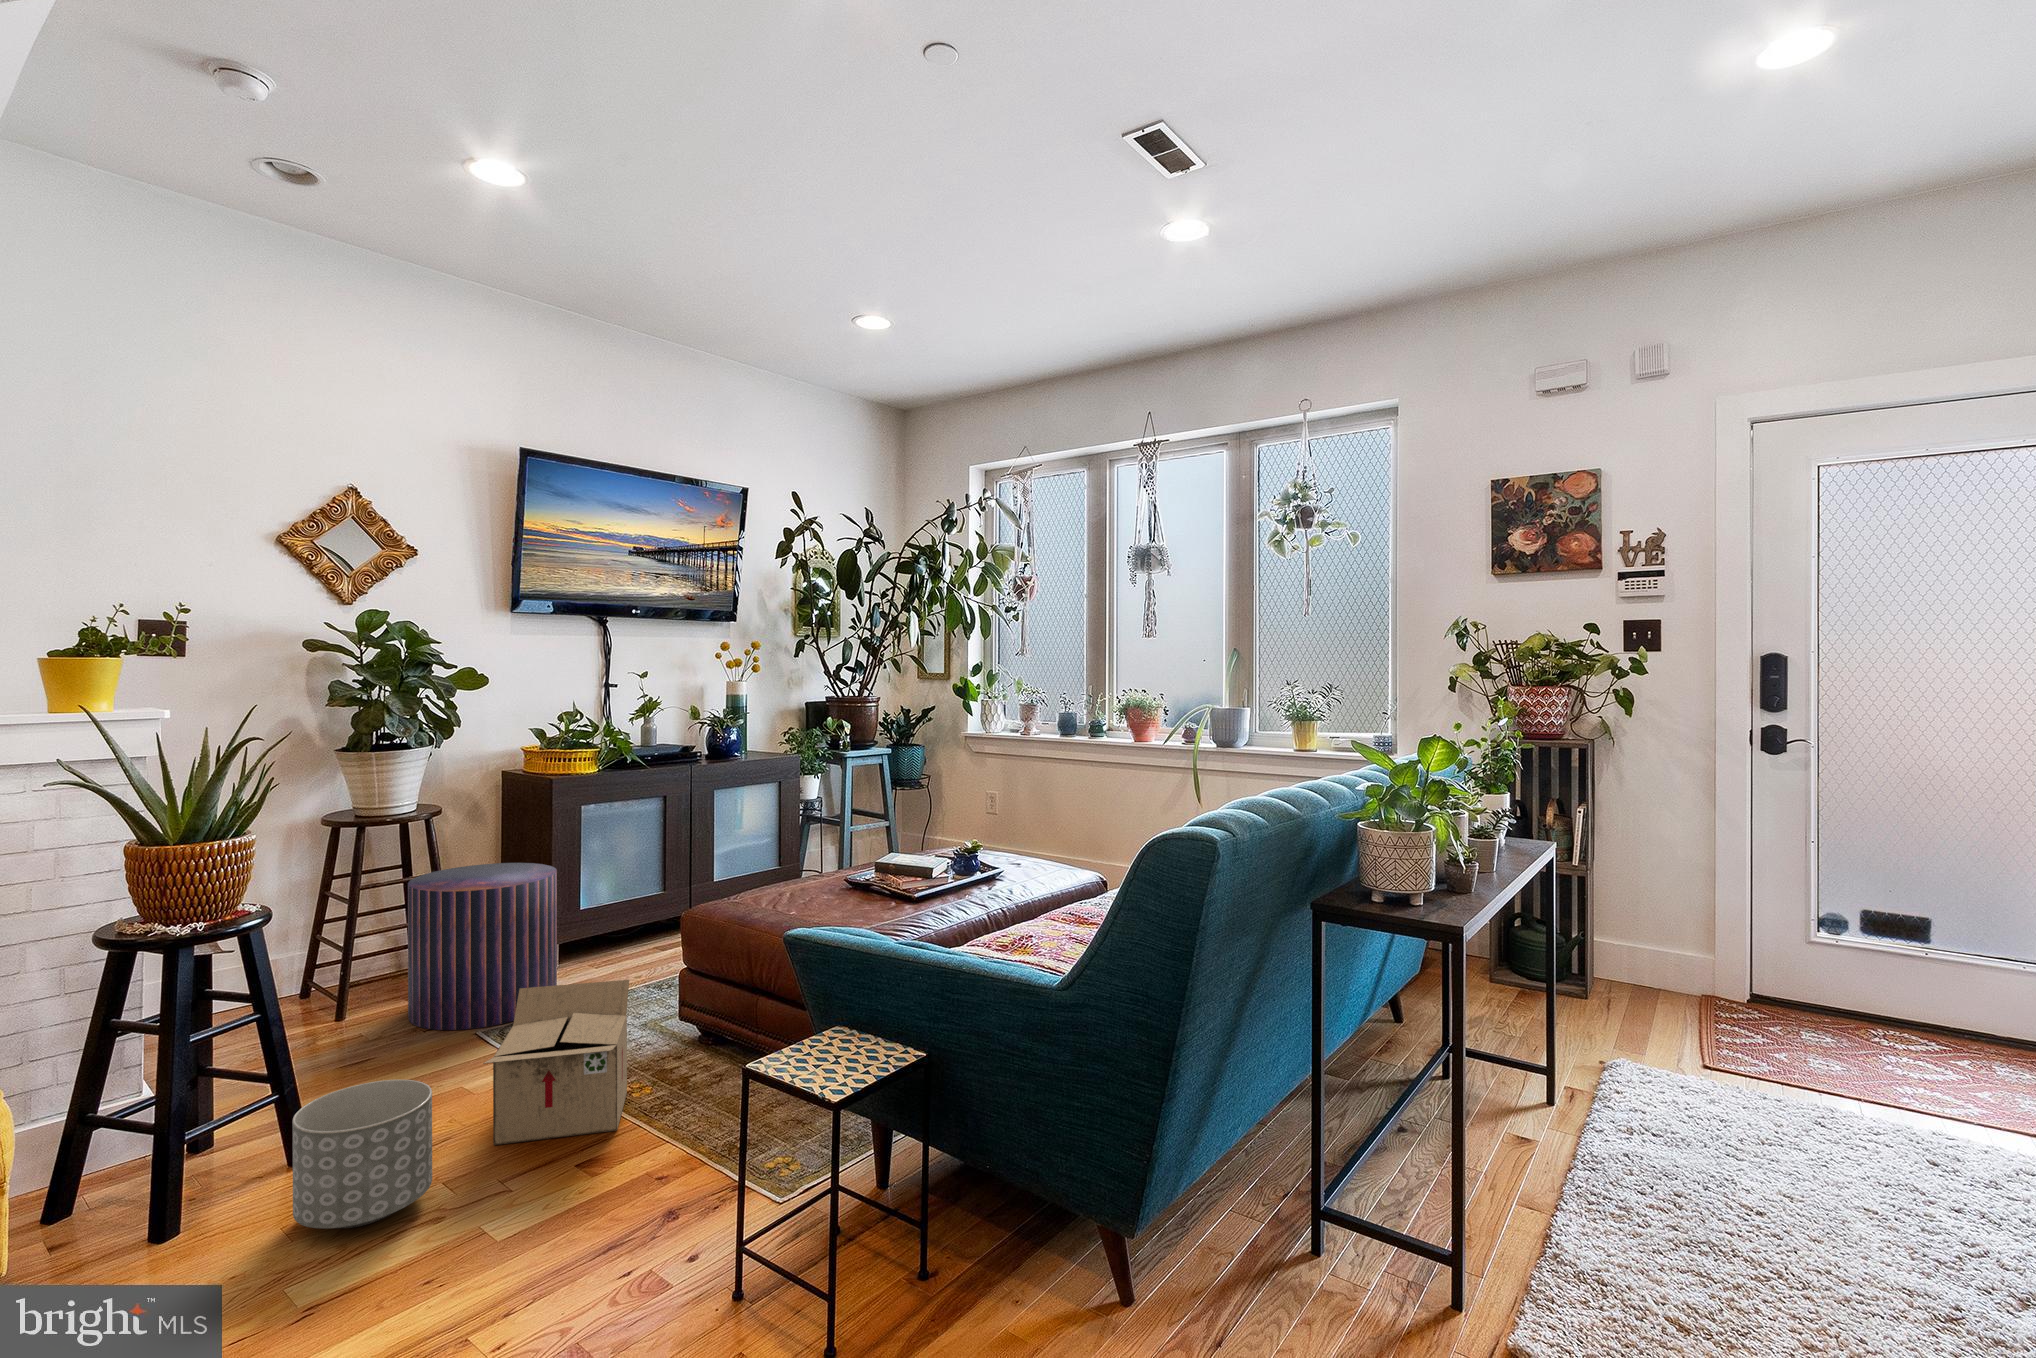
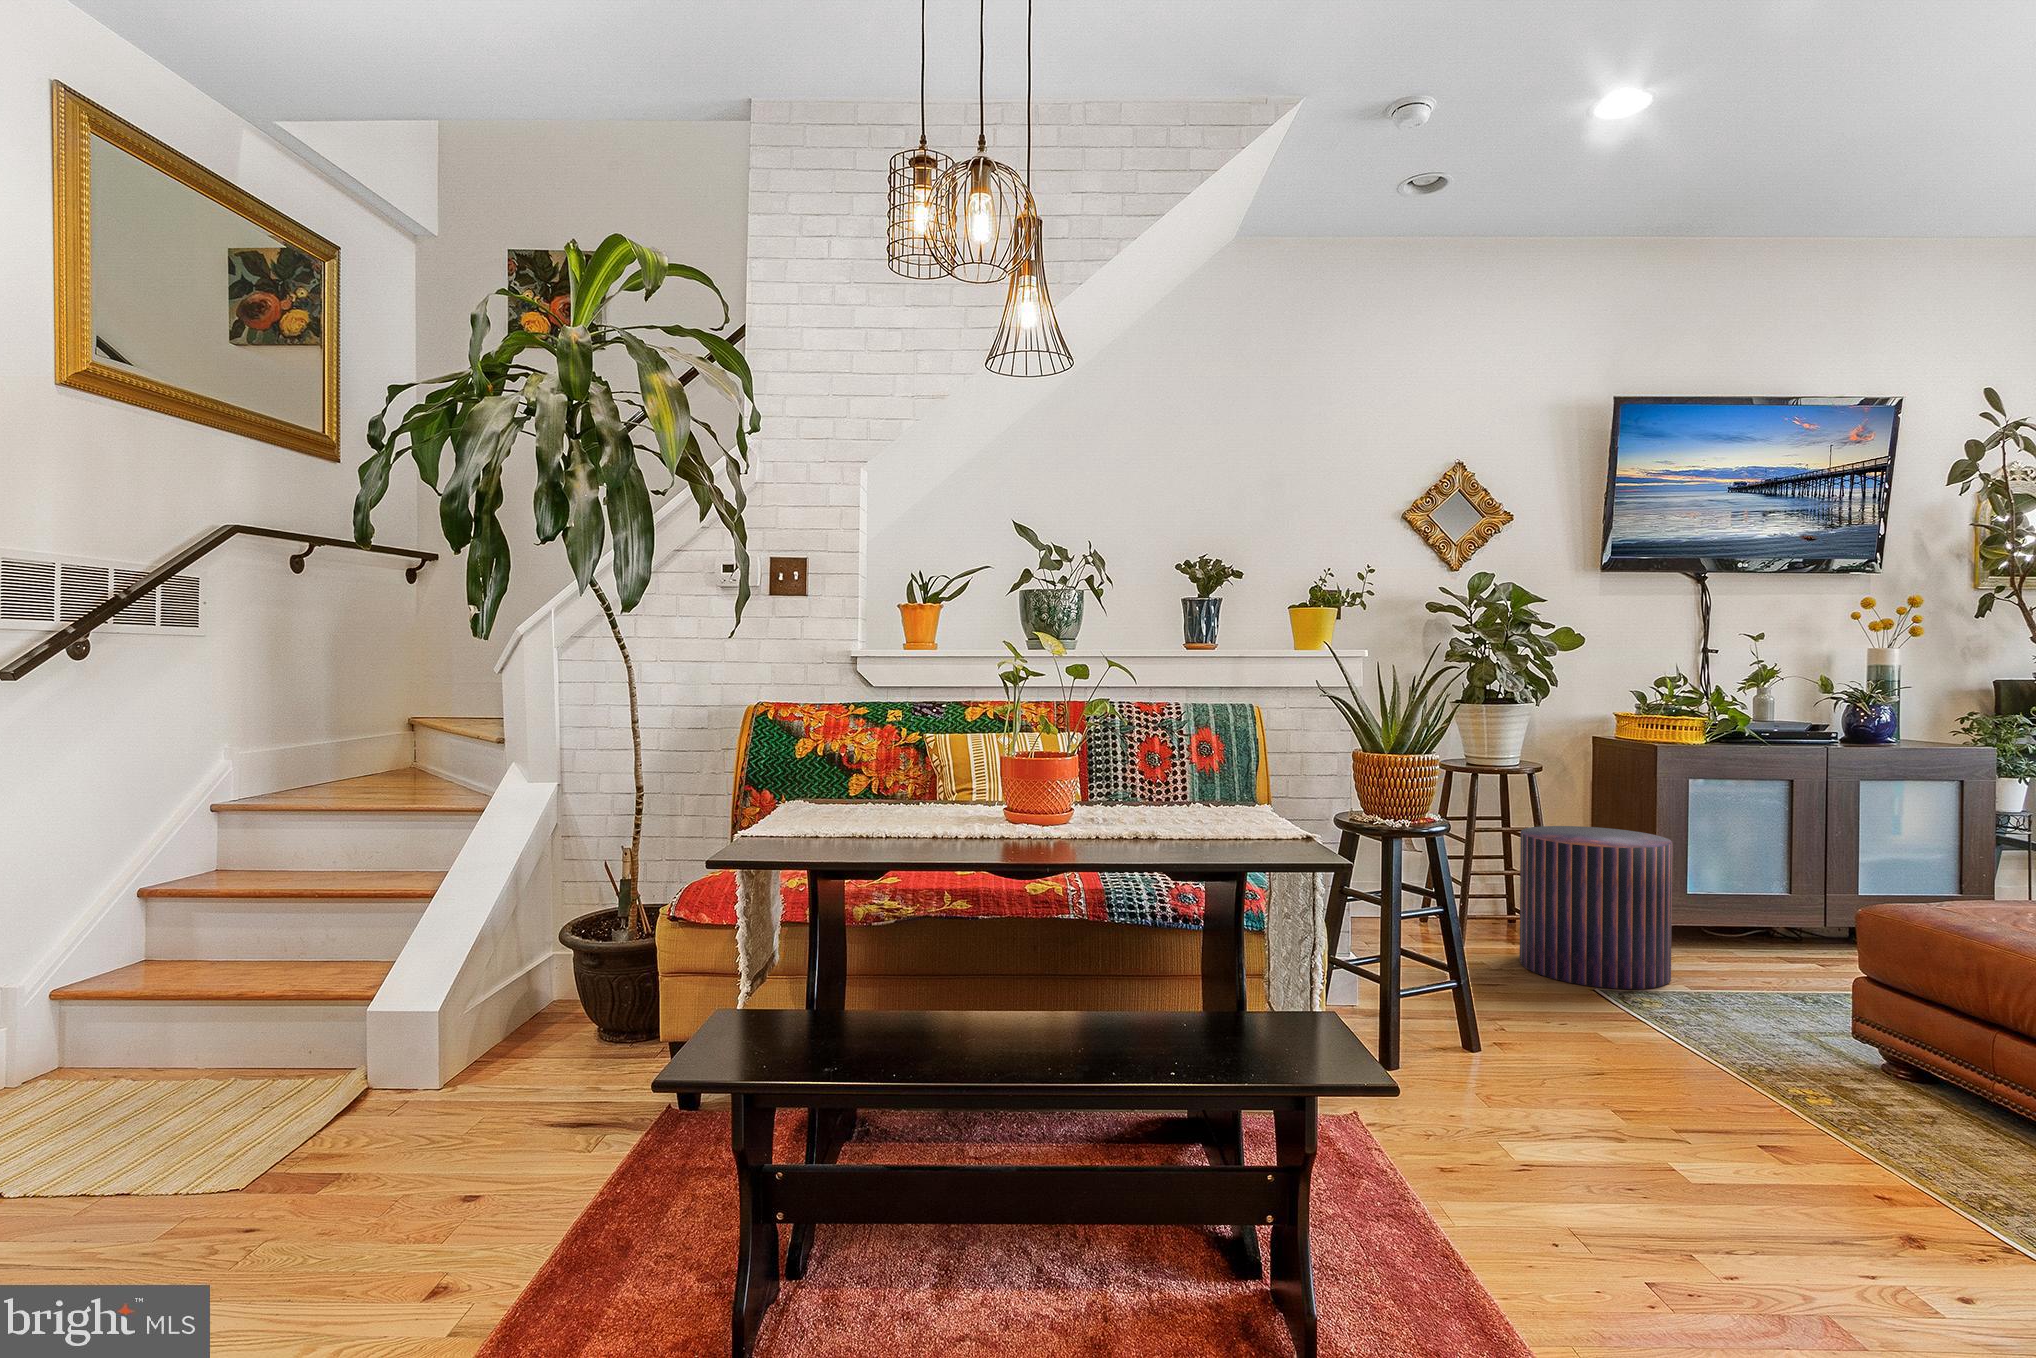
cardboard box: present [483,980,629,1145] -> none [1647,945,1797,1122]
planter: present [292,1080,432,1229] -> none [1484,990,1604,1117]

